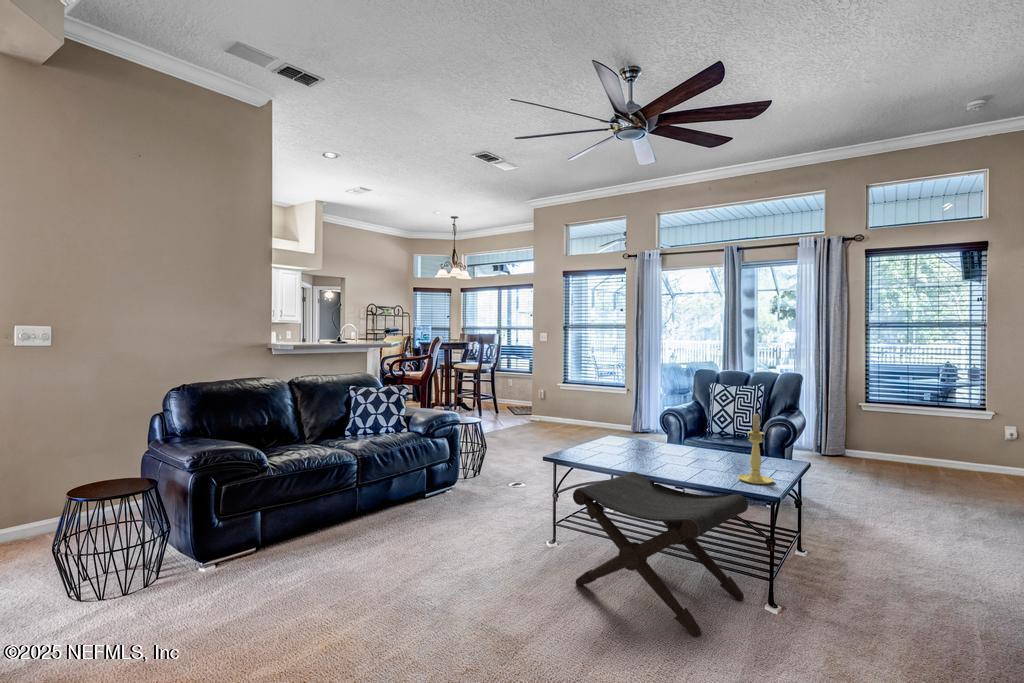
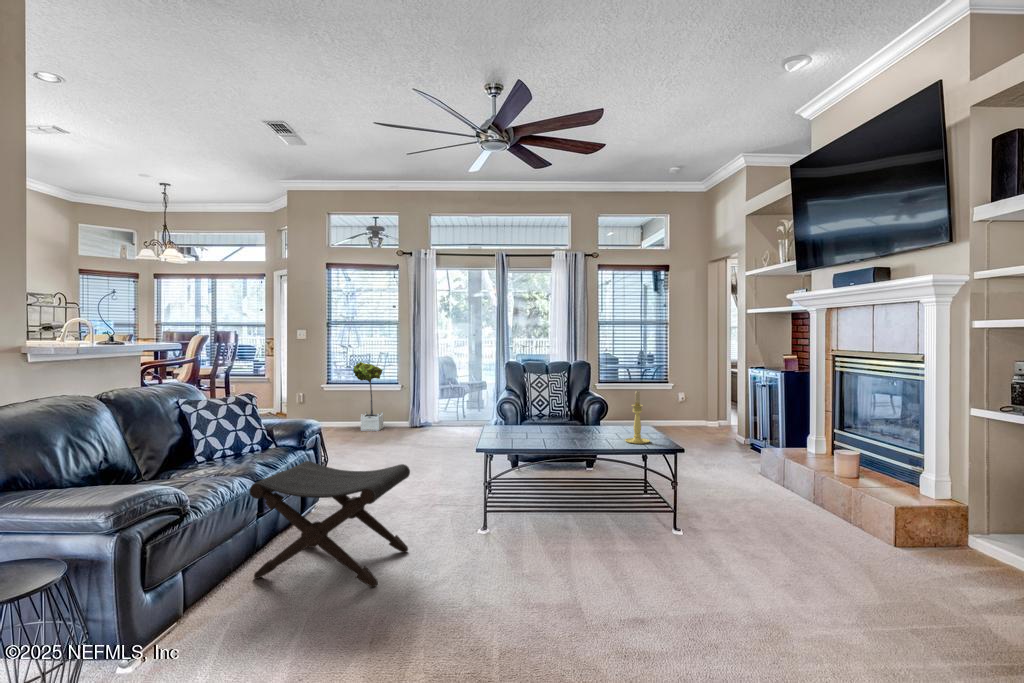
potted tree: none [579,363,607,431] -> present [353,362,384,431]
footstool: present [573,472,748,637] -> present [250,461,410,587]

